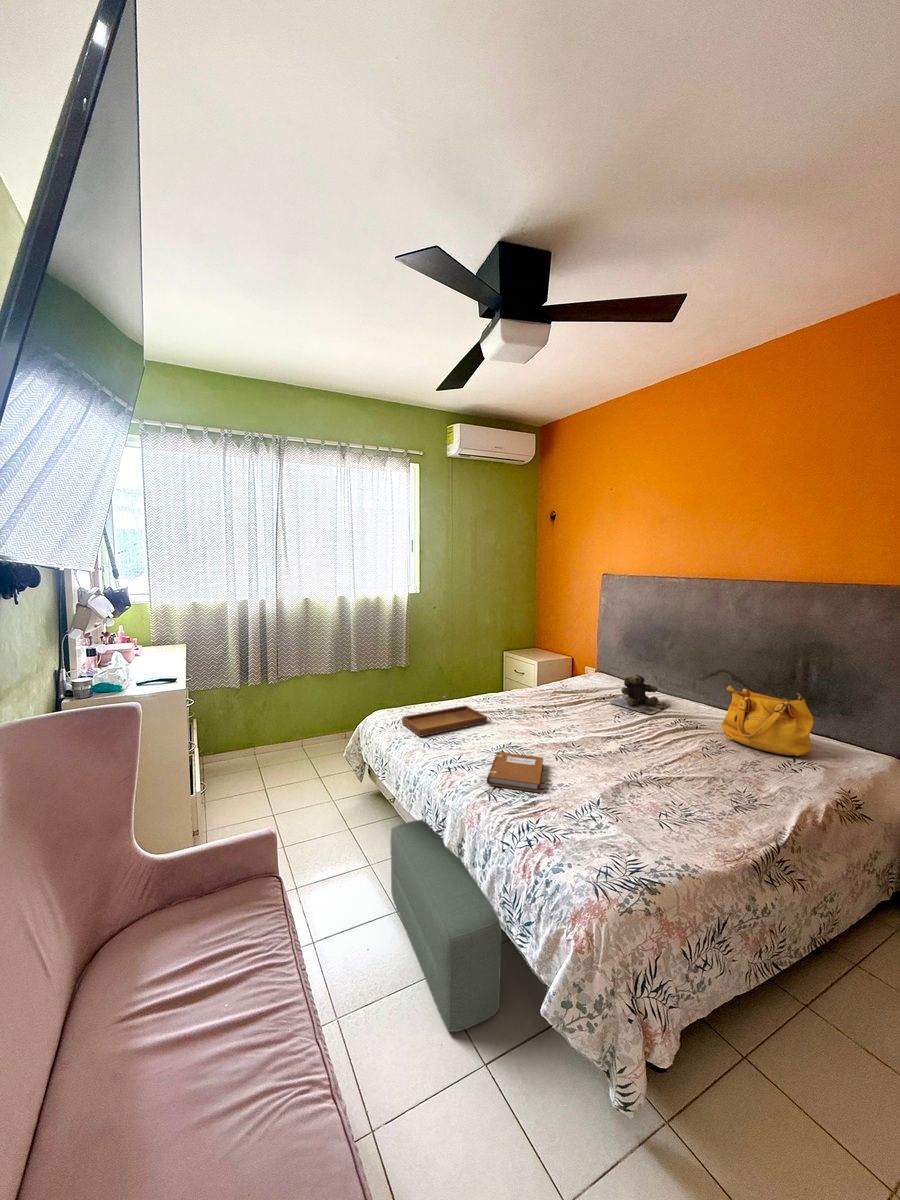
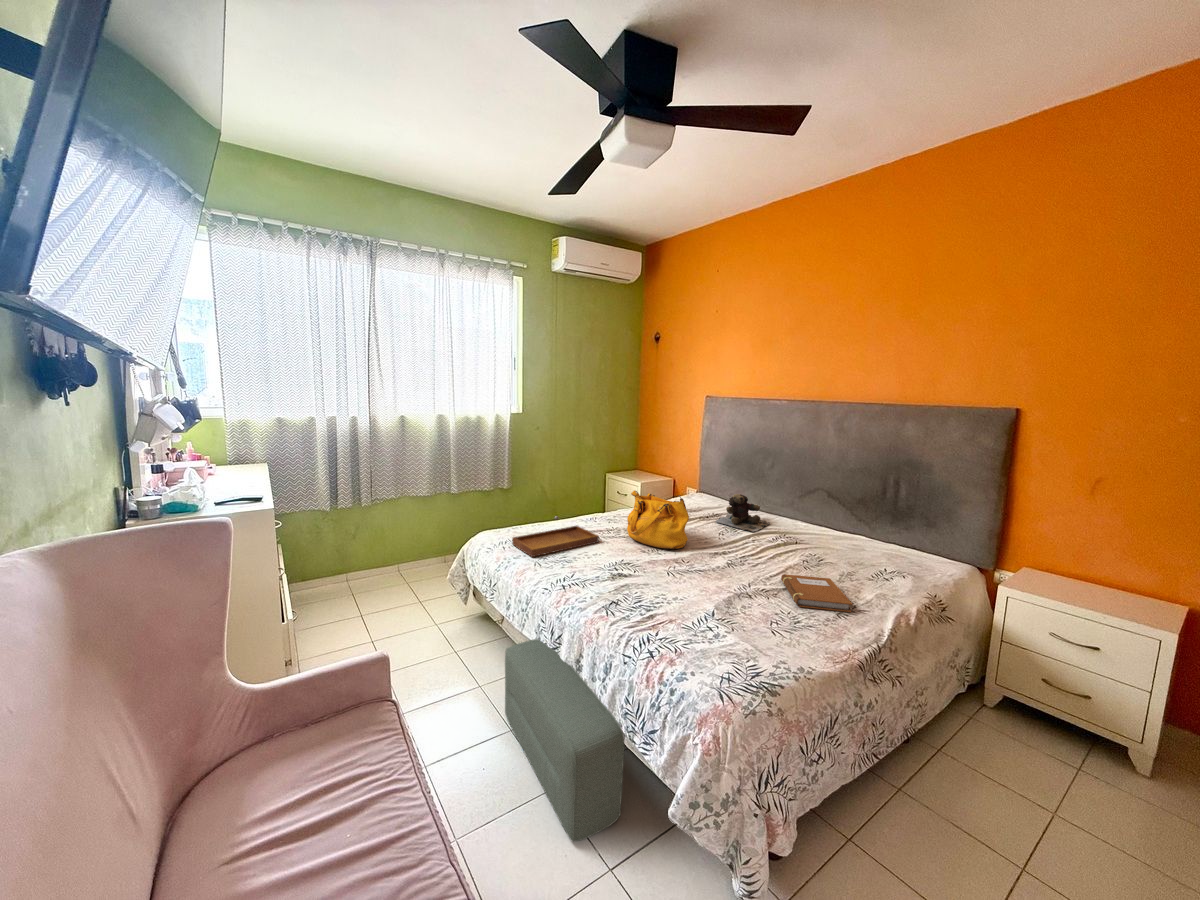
handbag: present [722,686,814,756] -> present [627,490,689,549]
notebook: present [487,752,543,792] -> present [781,574,852,612]

